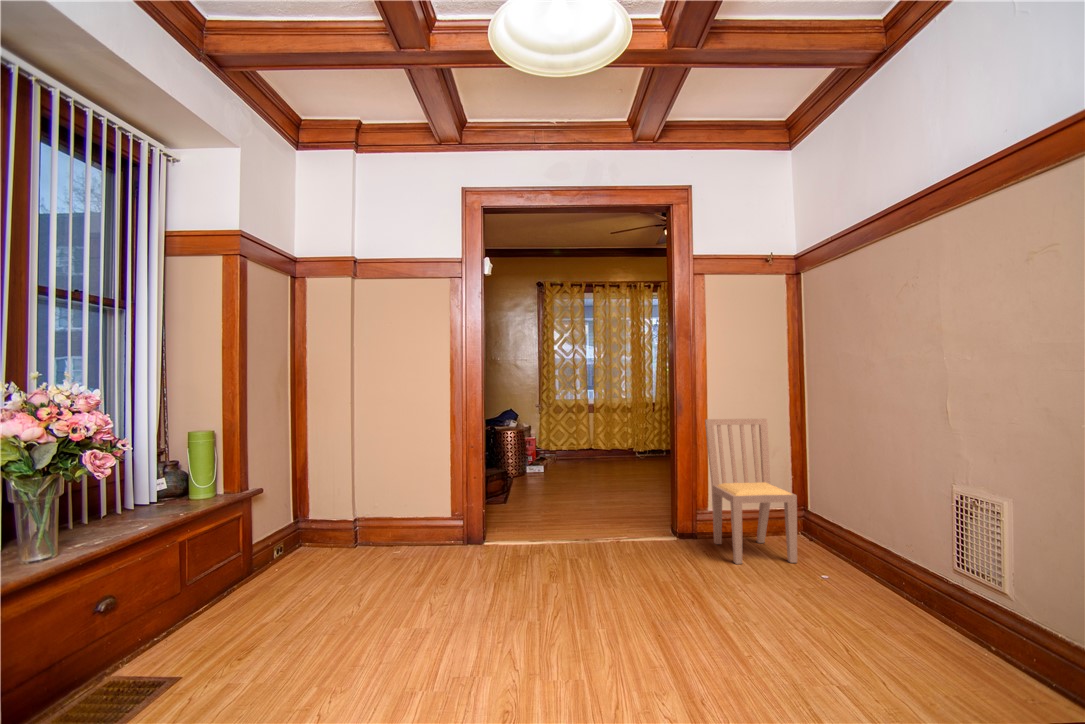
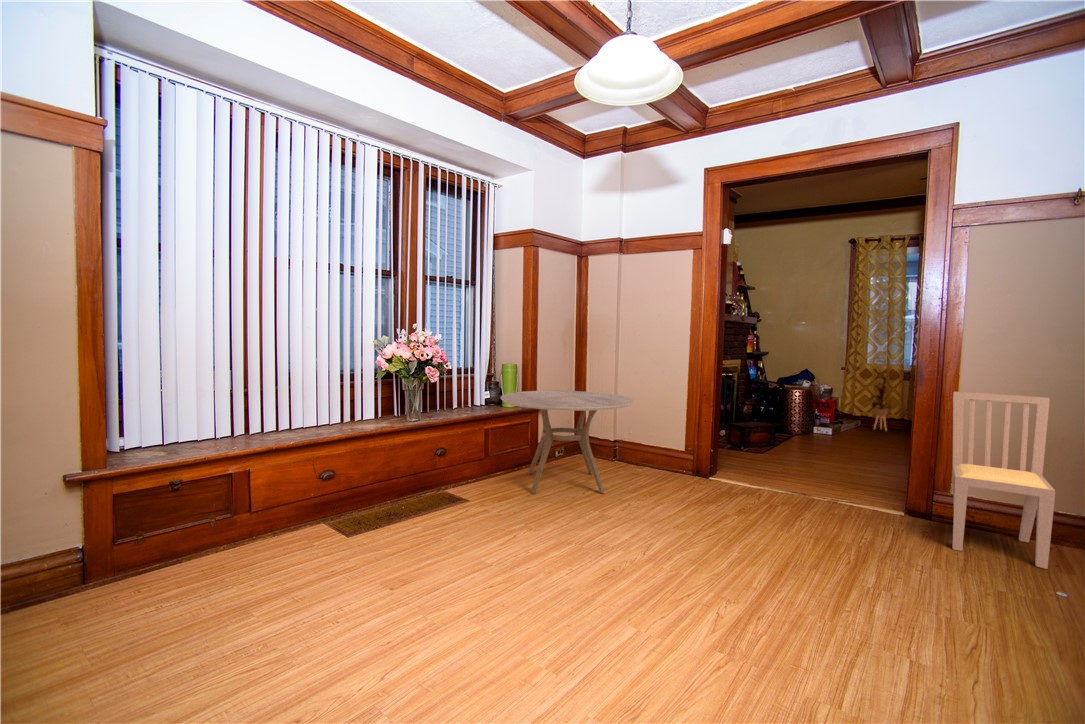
house plant: none [559,409,585,462] -> present [870,376,891,429]
dining table: none [211,458,419,629] -> present [501,391,633,494]

